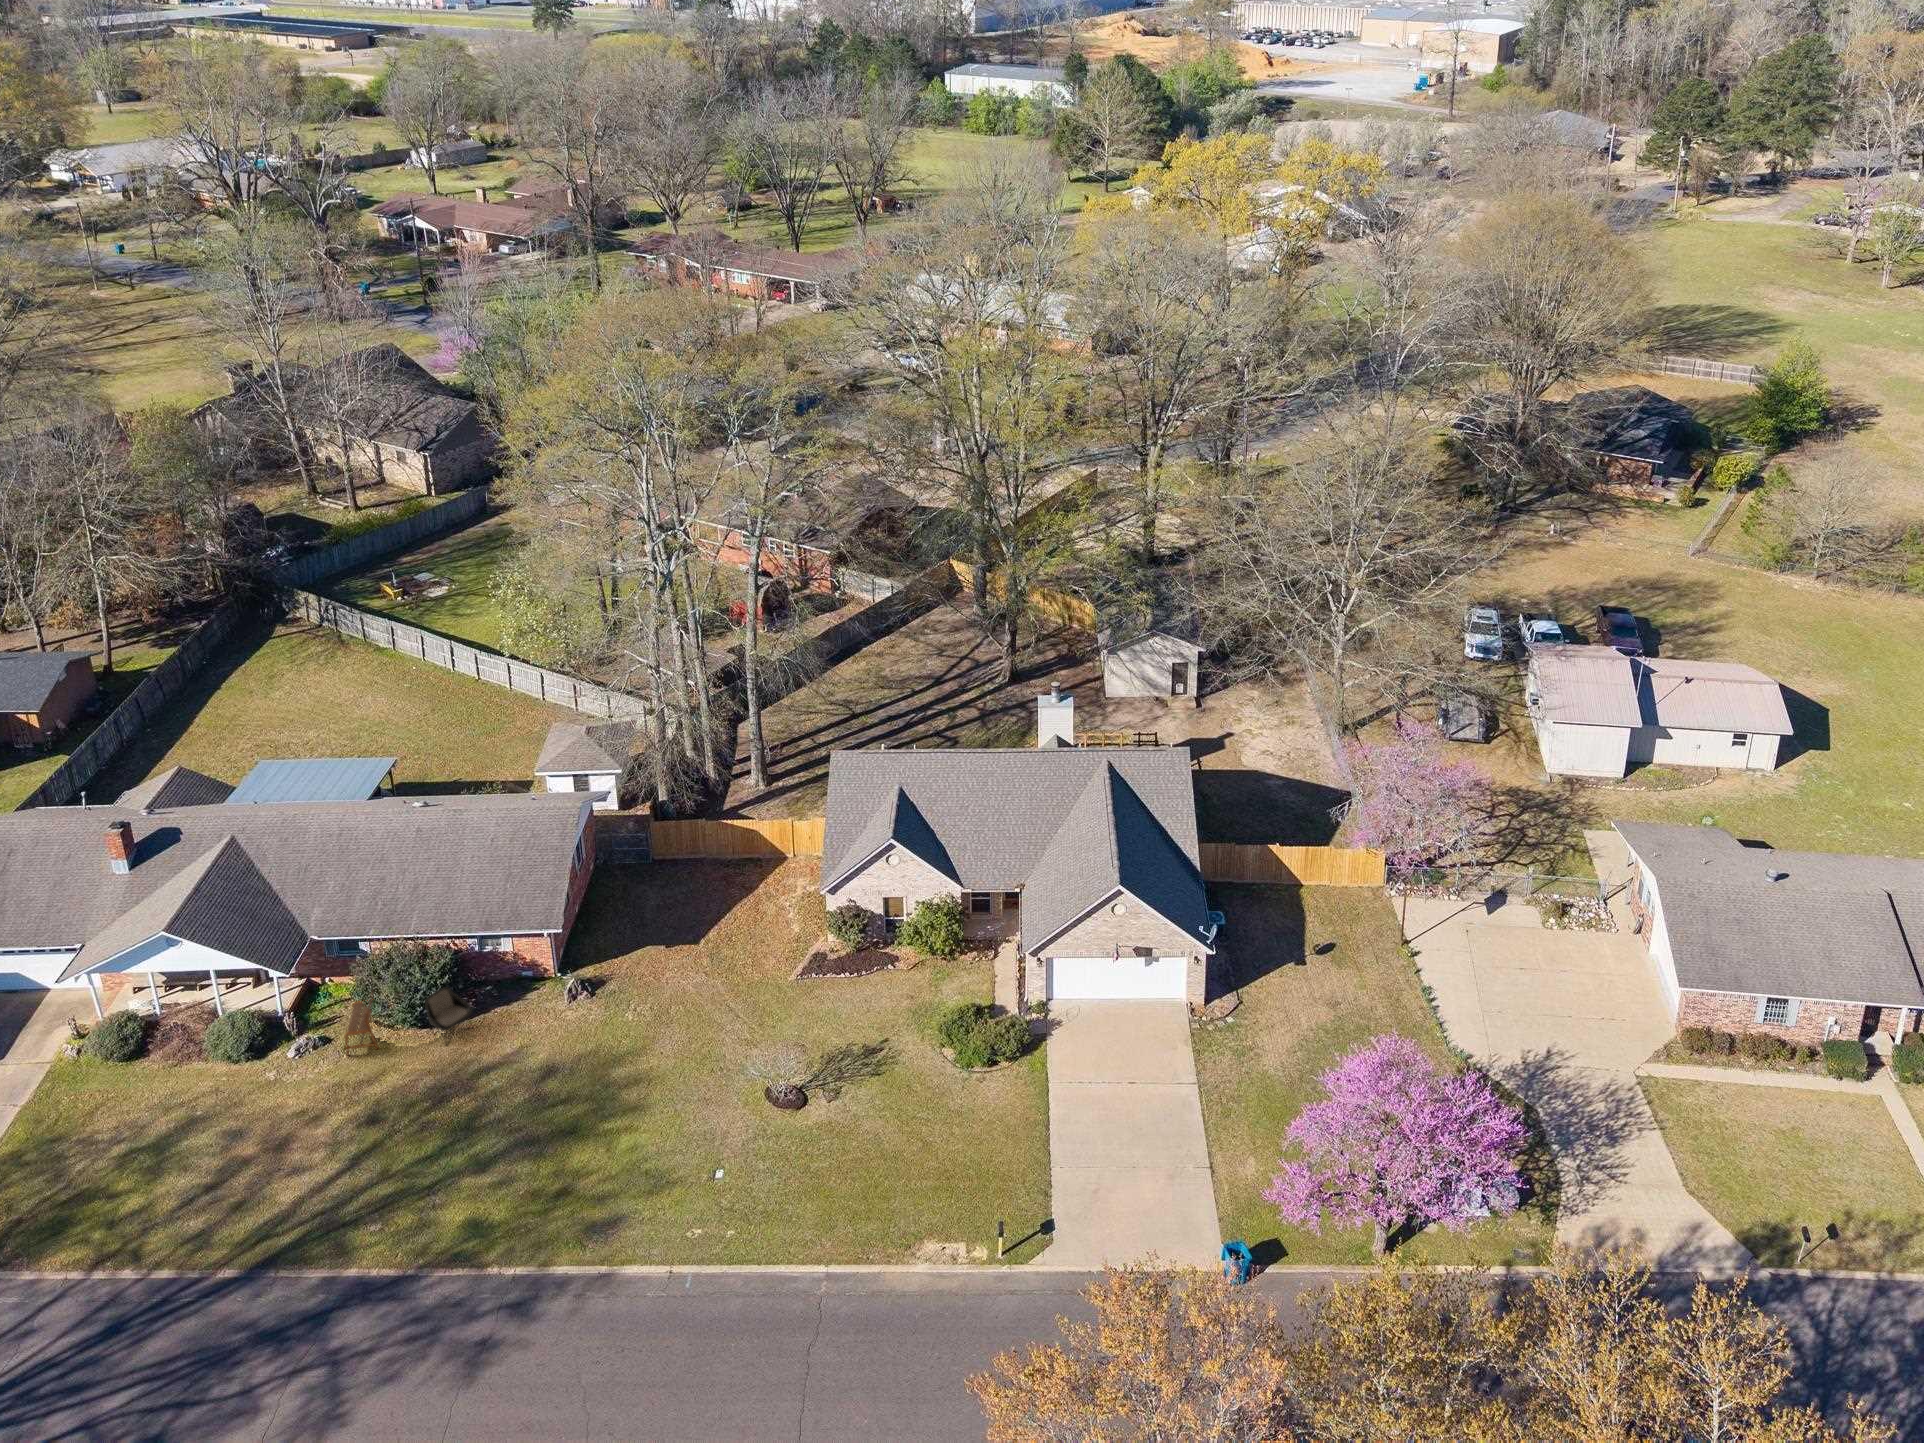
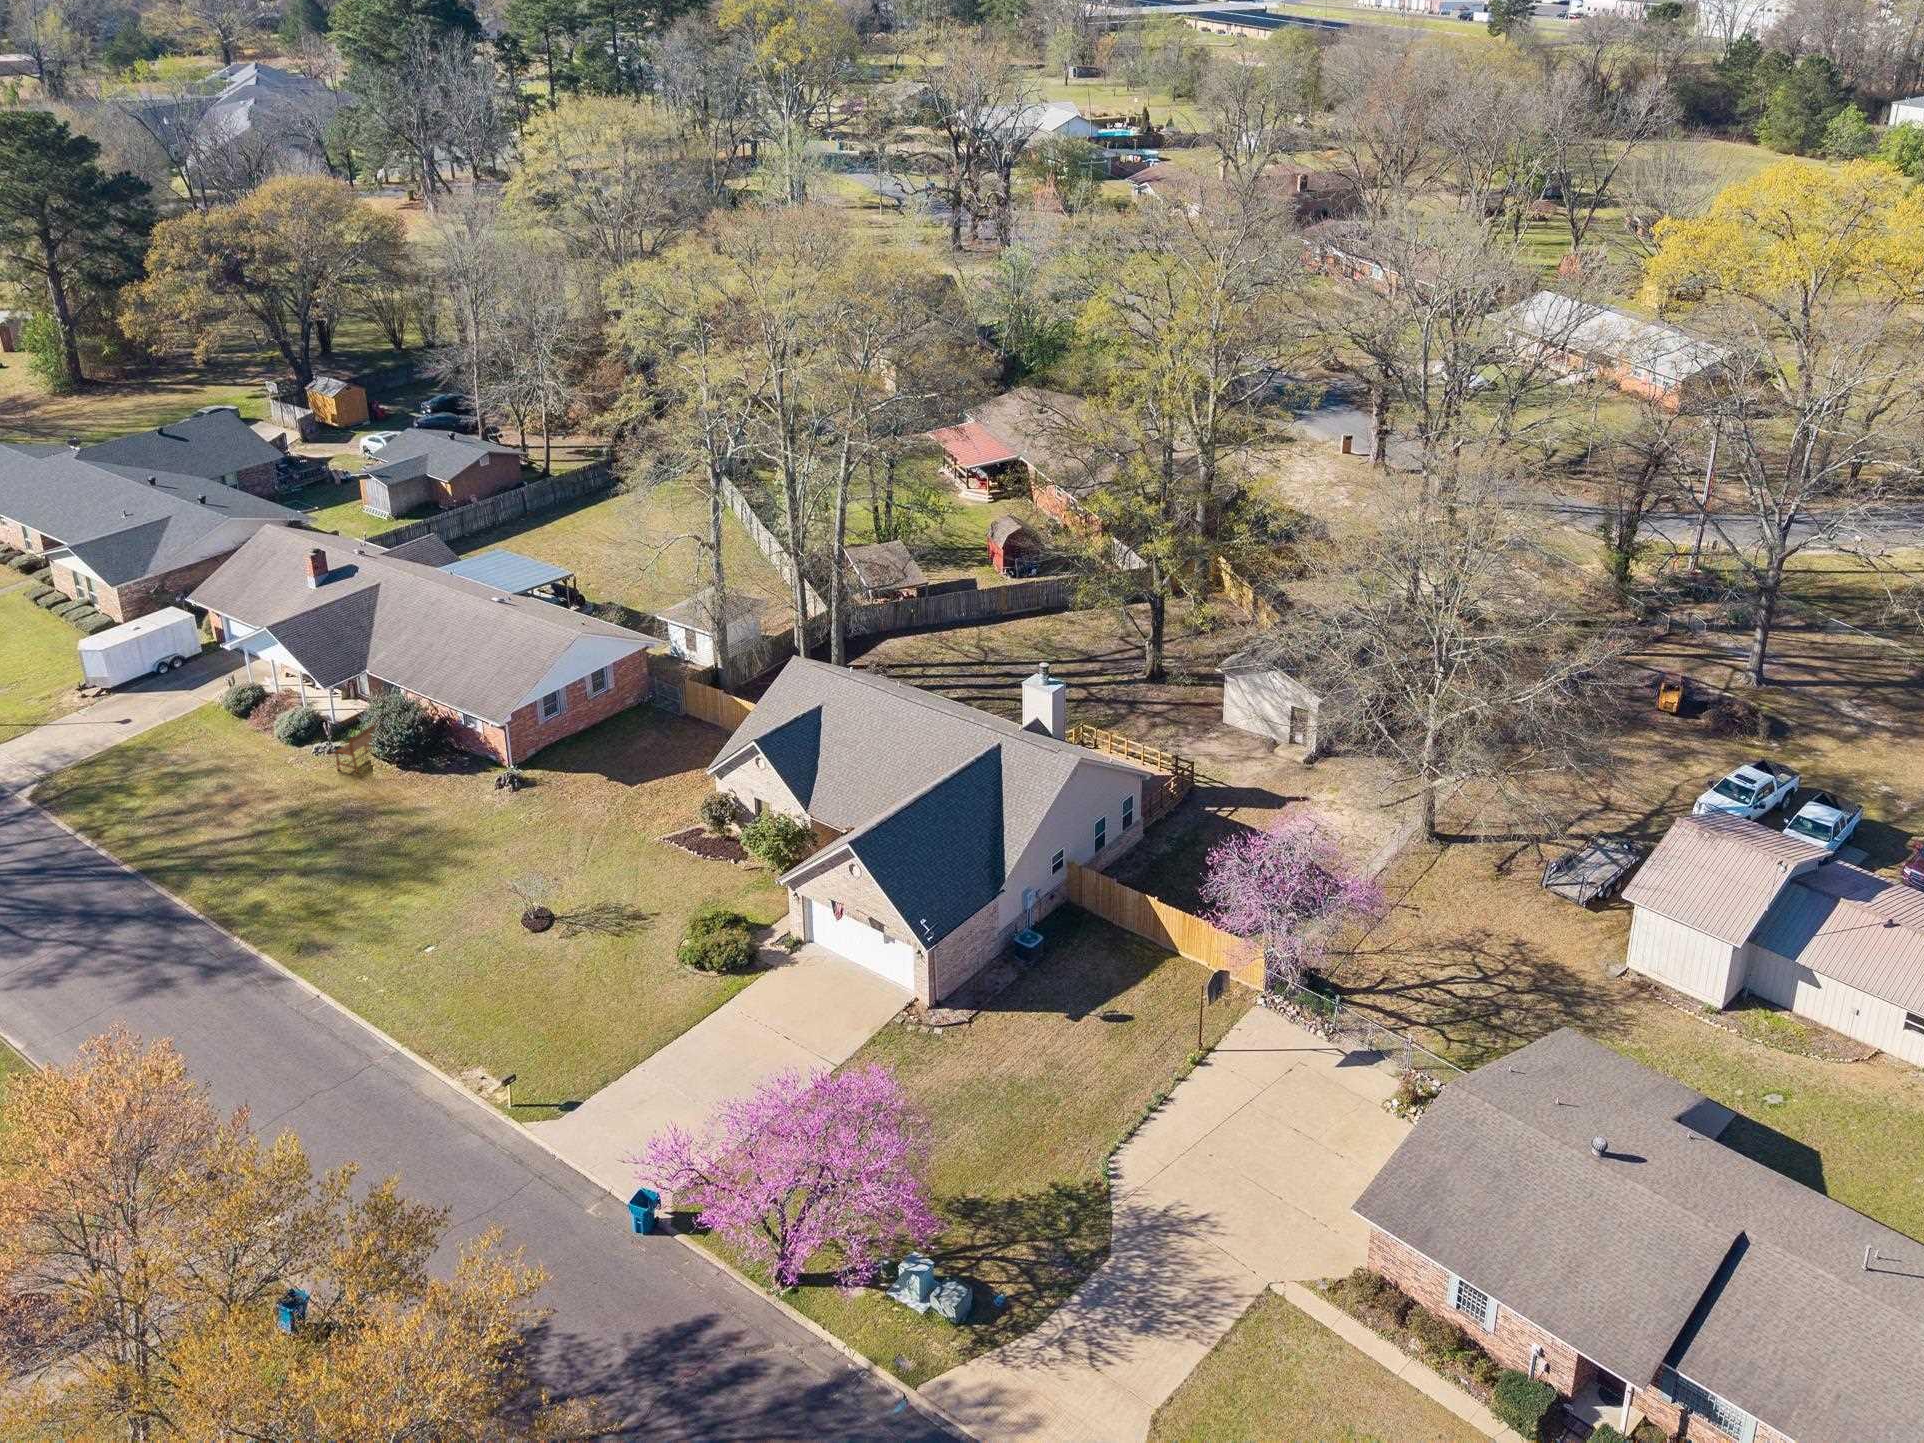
lounge chair: present [425,987,473,1039] -> none [387,742,422,788]

